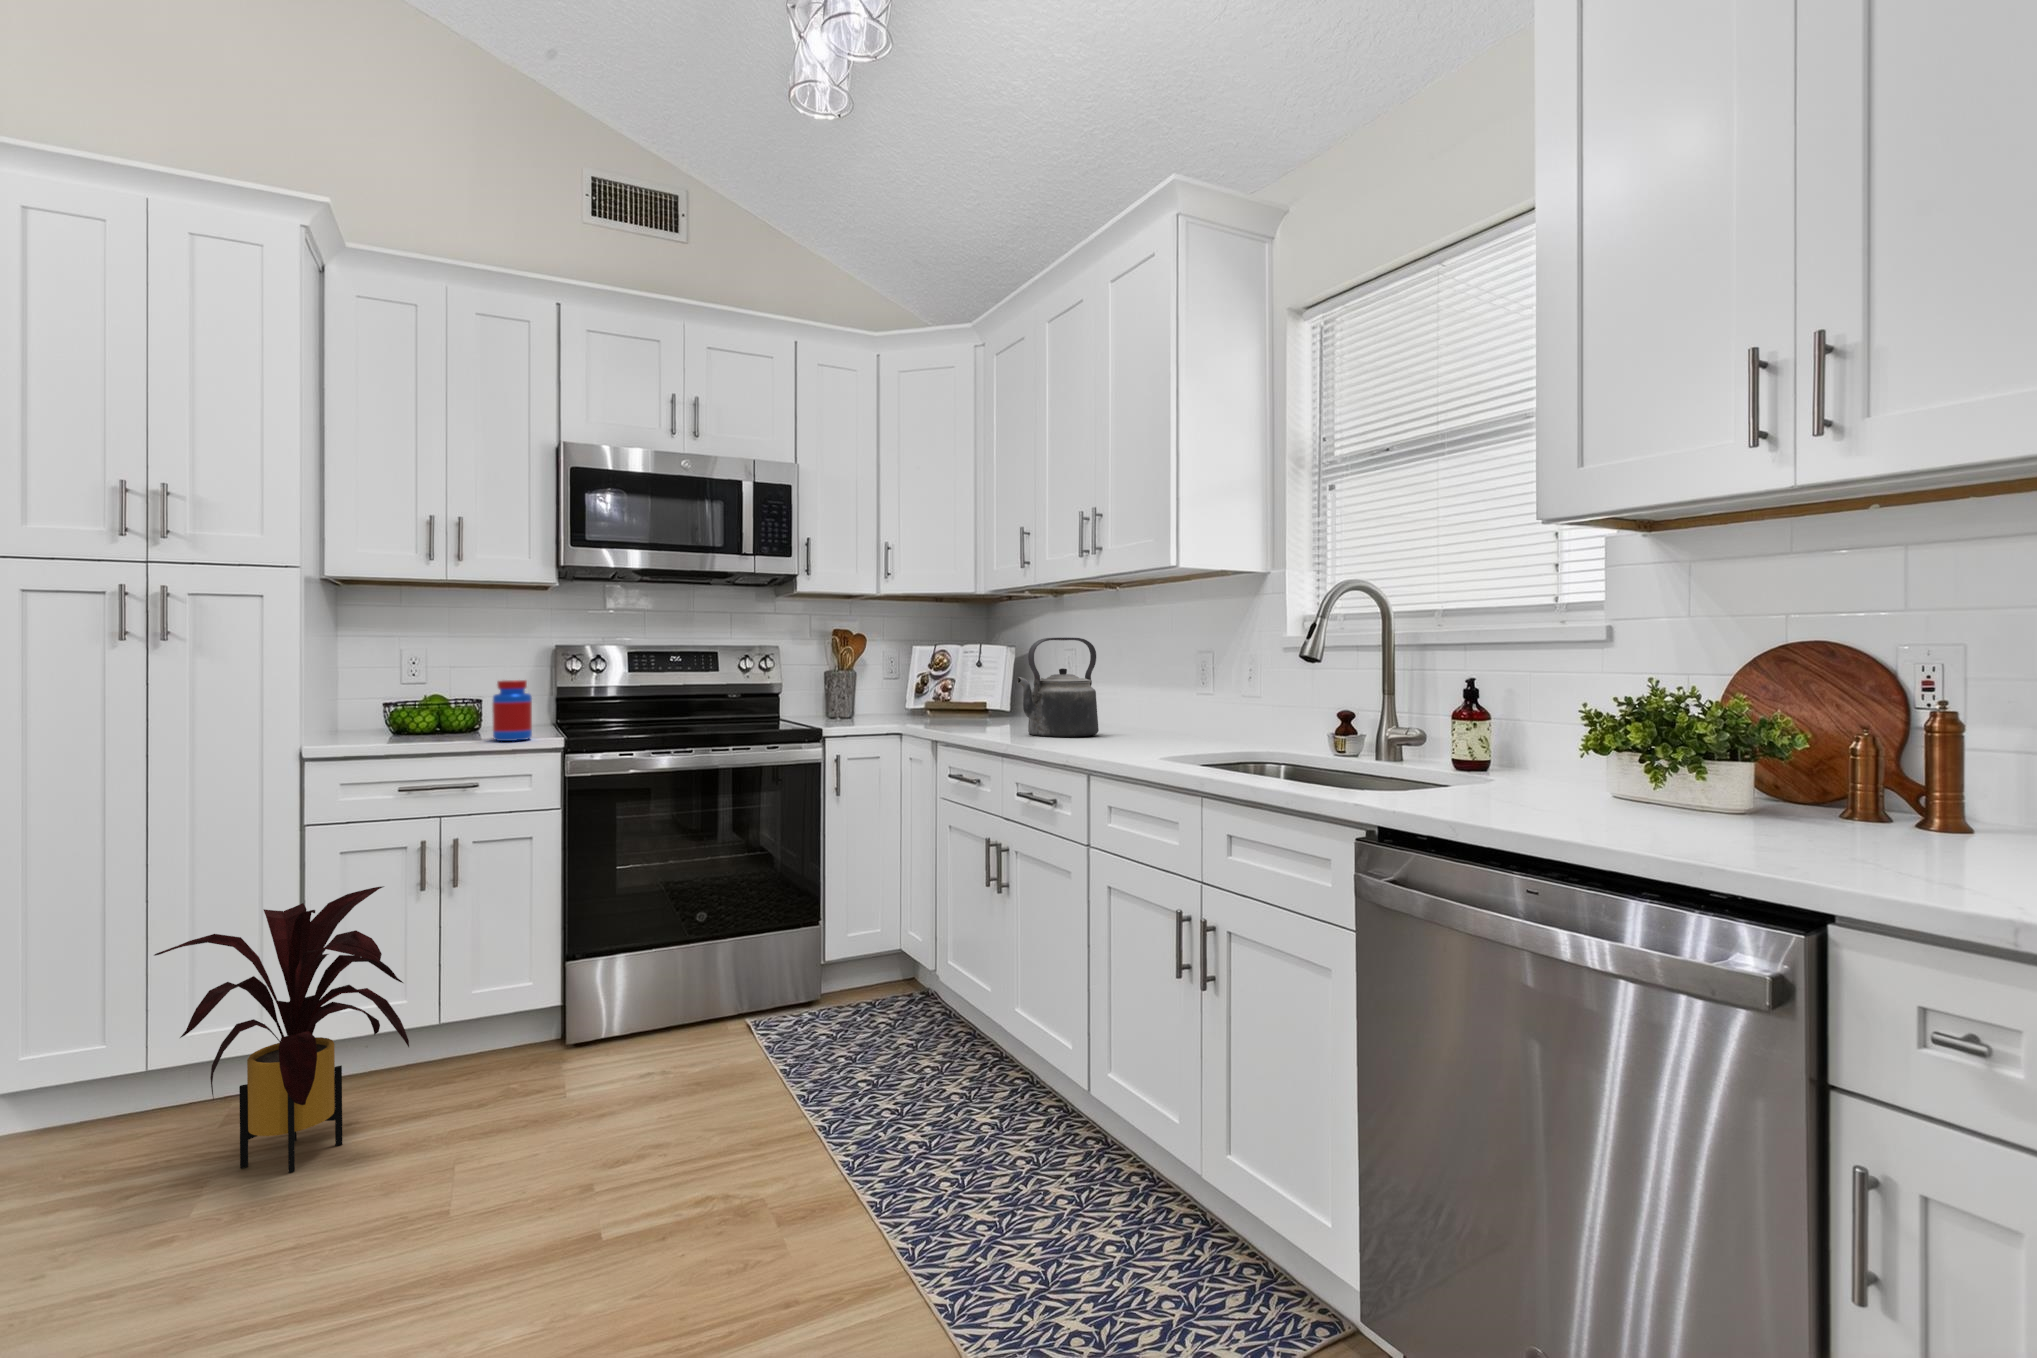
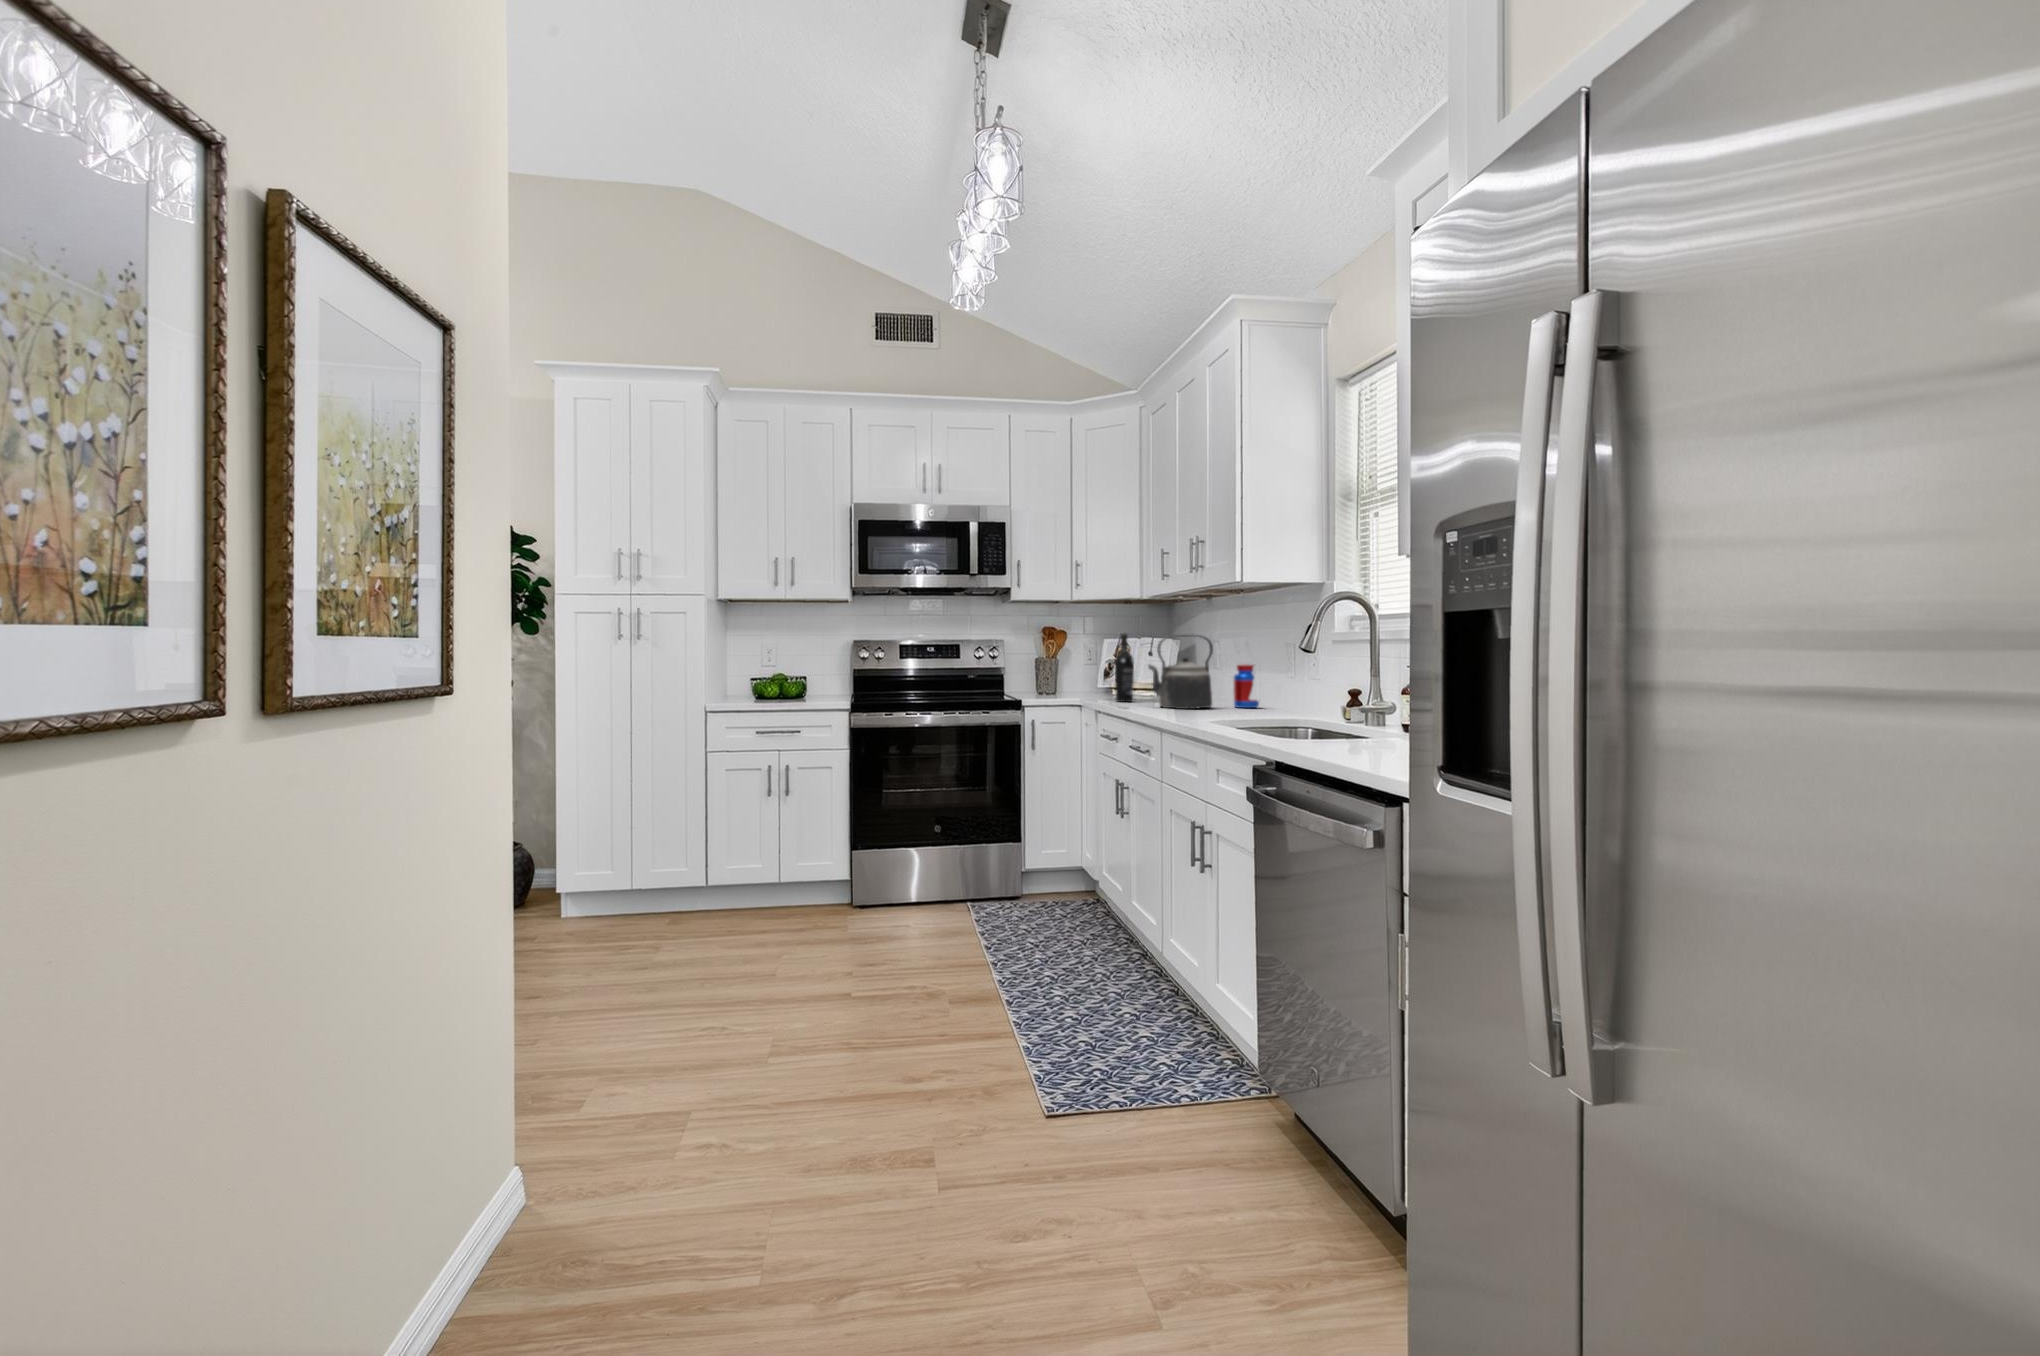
wine bottle: none [955,636,981,728] -> present [1115,634,1134,702]
jar: present [492,680,532,741] -> present [1233,664,1259,708]
house plant: present [154,886,409,1173] -> none [634,791,760,949]

